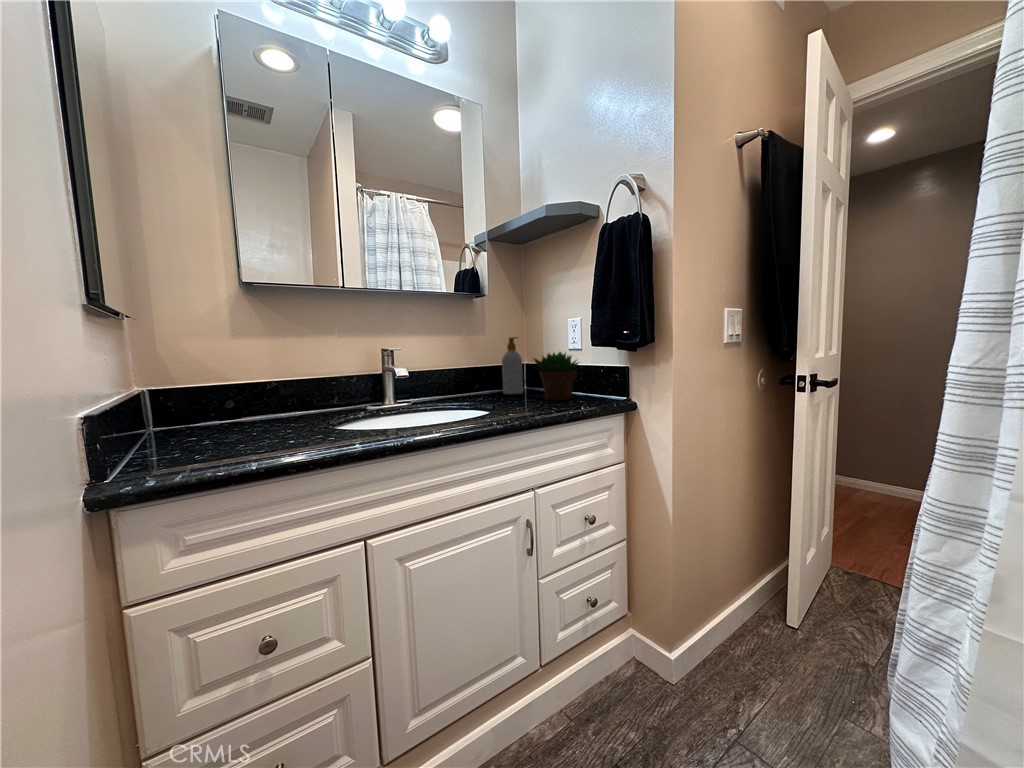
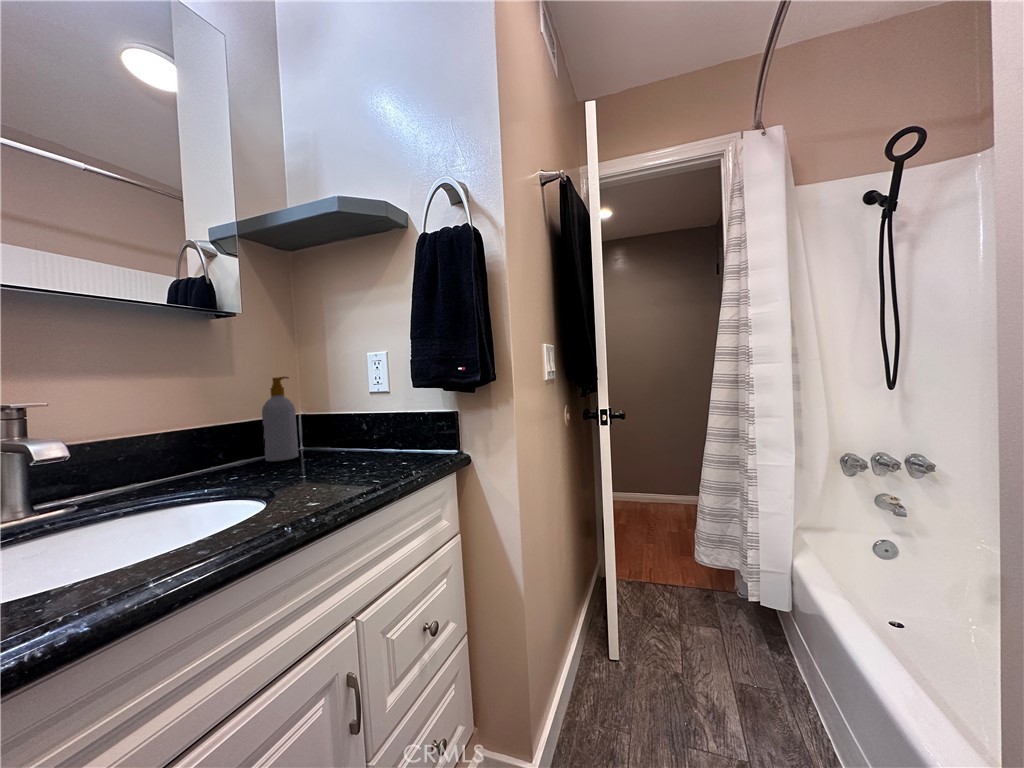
succulent plant: present [534,352,578,400] -> none [321,394,392,465]

